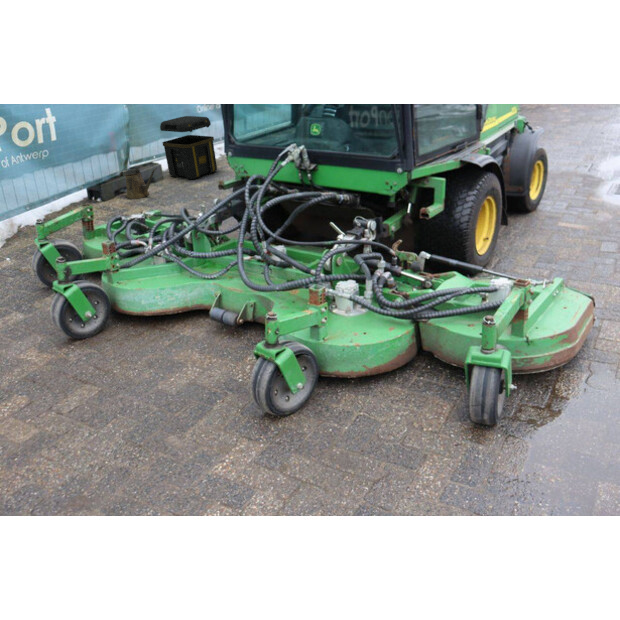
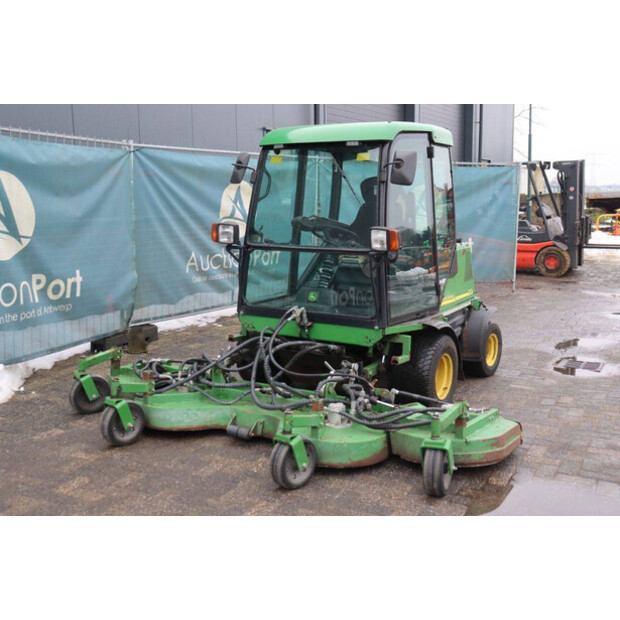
toolbox: present [160,116,217,179] -> none [161,286,208,340]

